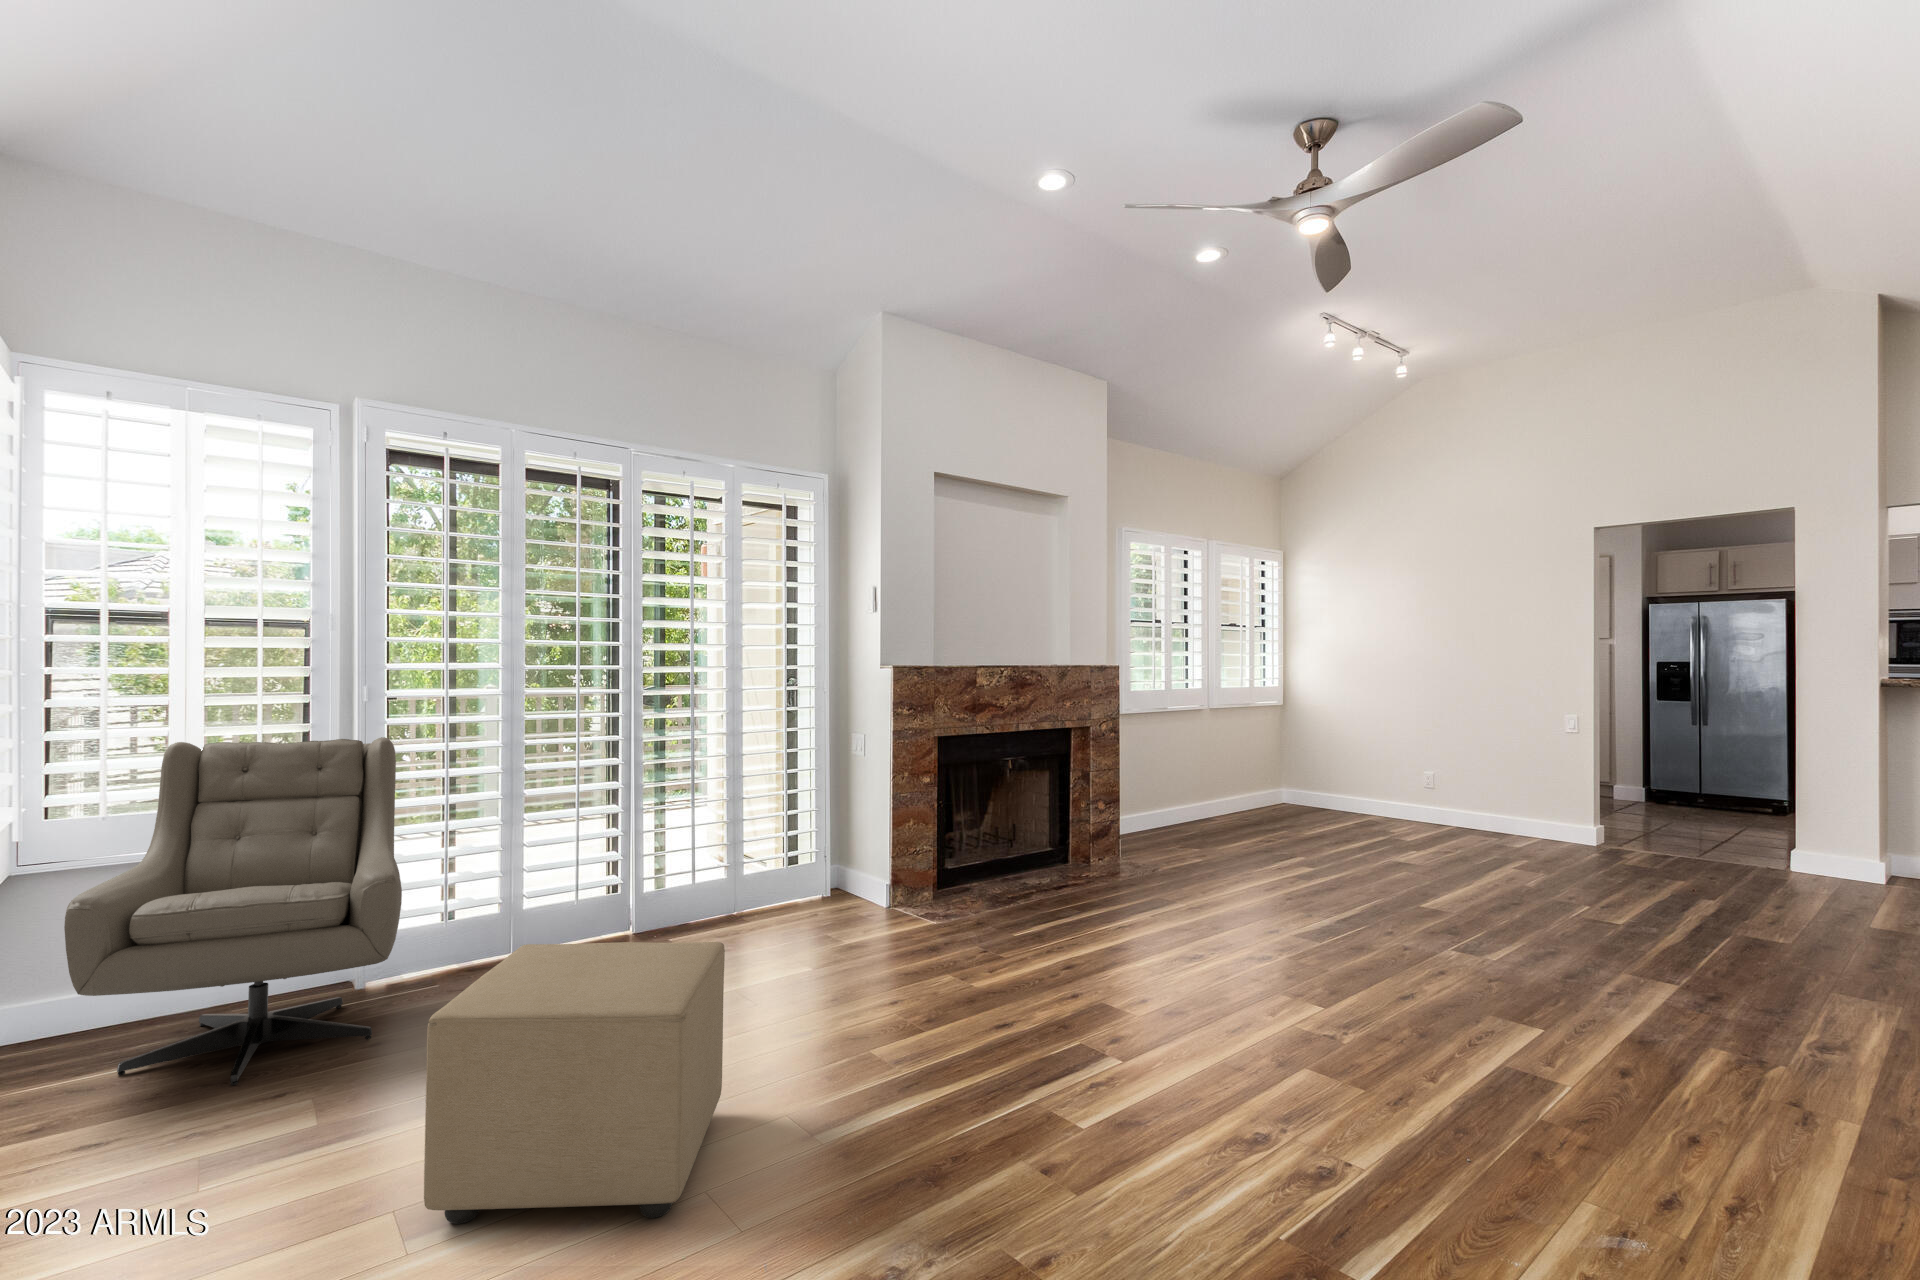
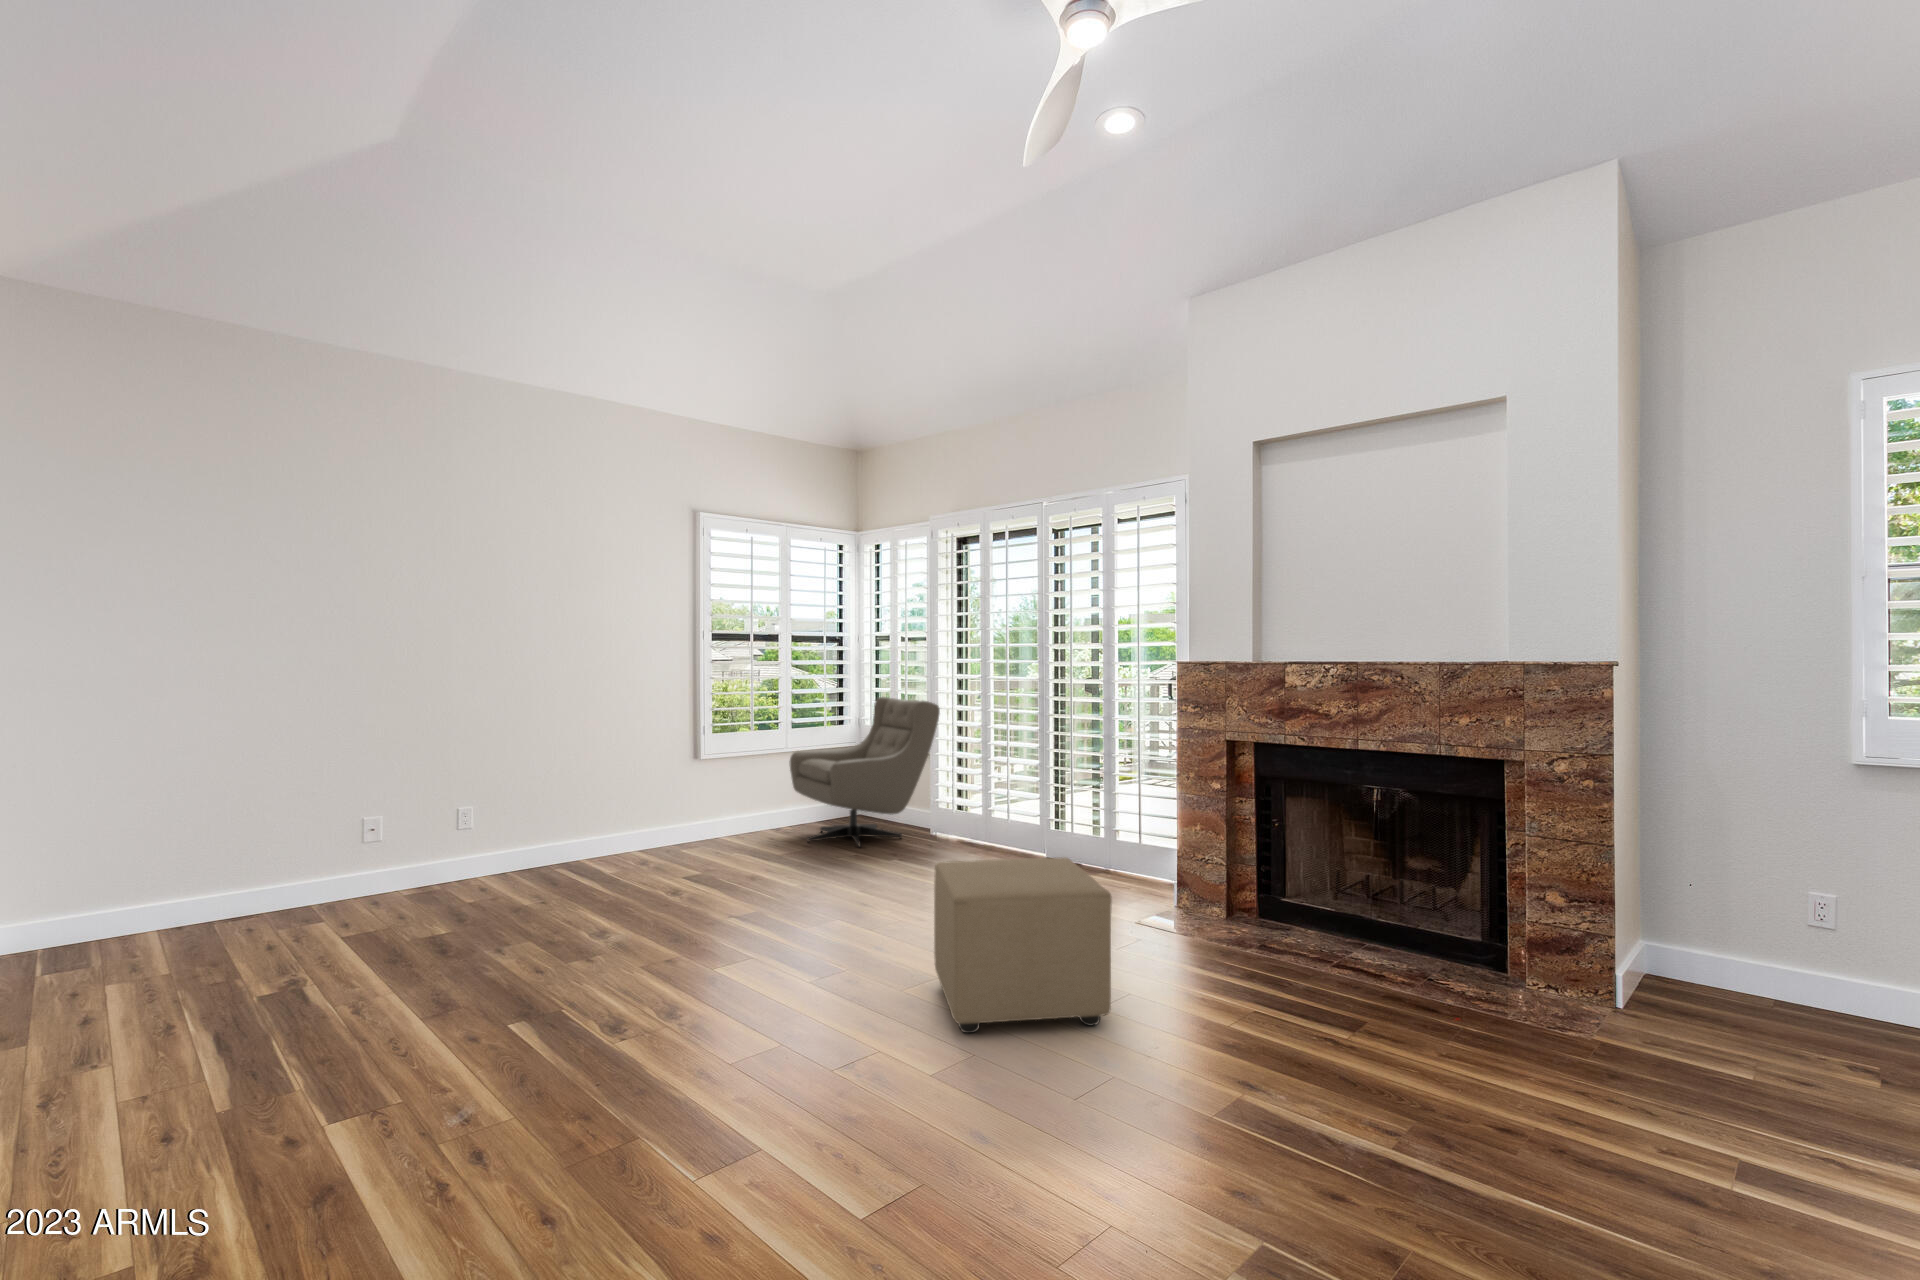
ottoman: present [424,942,725,1224] -> present [934,857,1112,1033]

